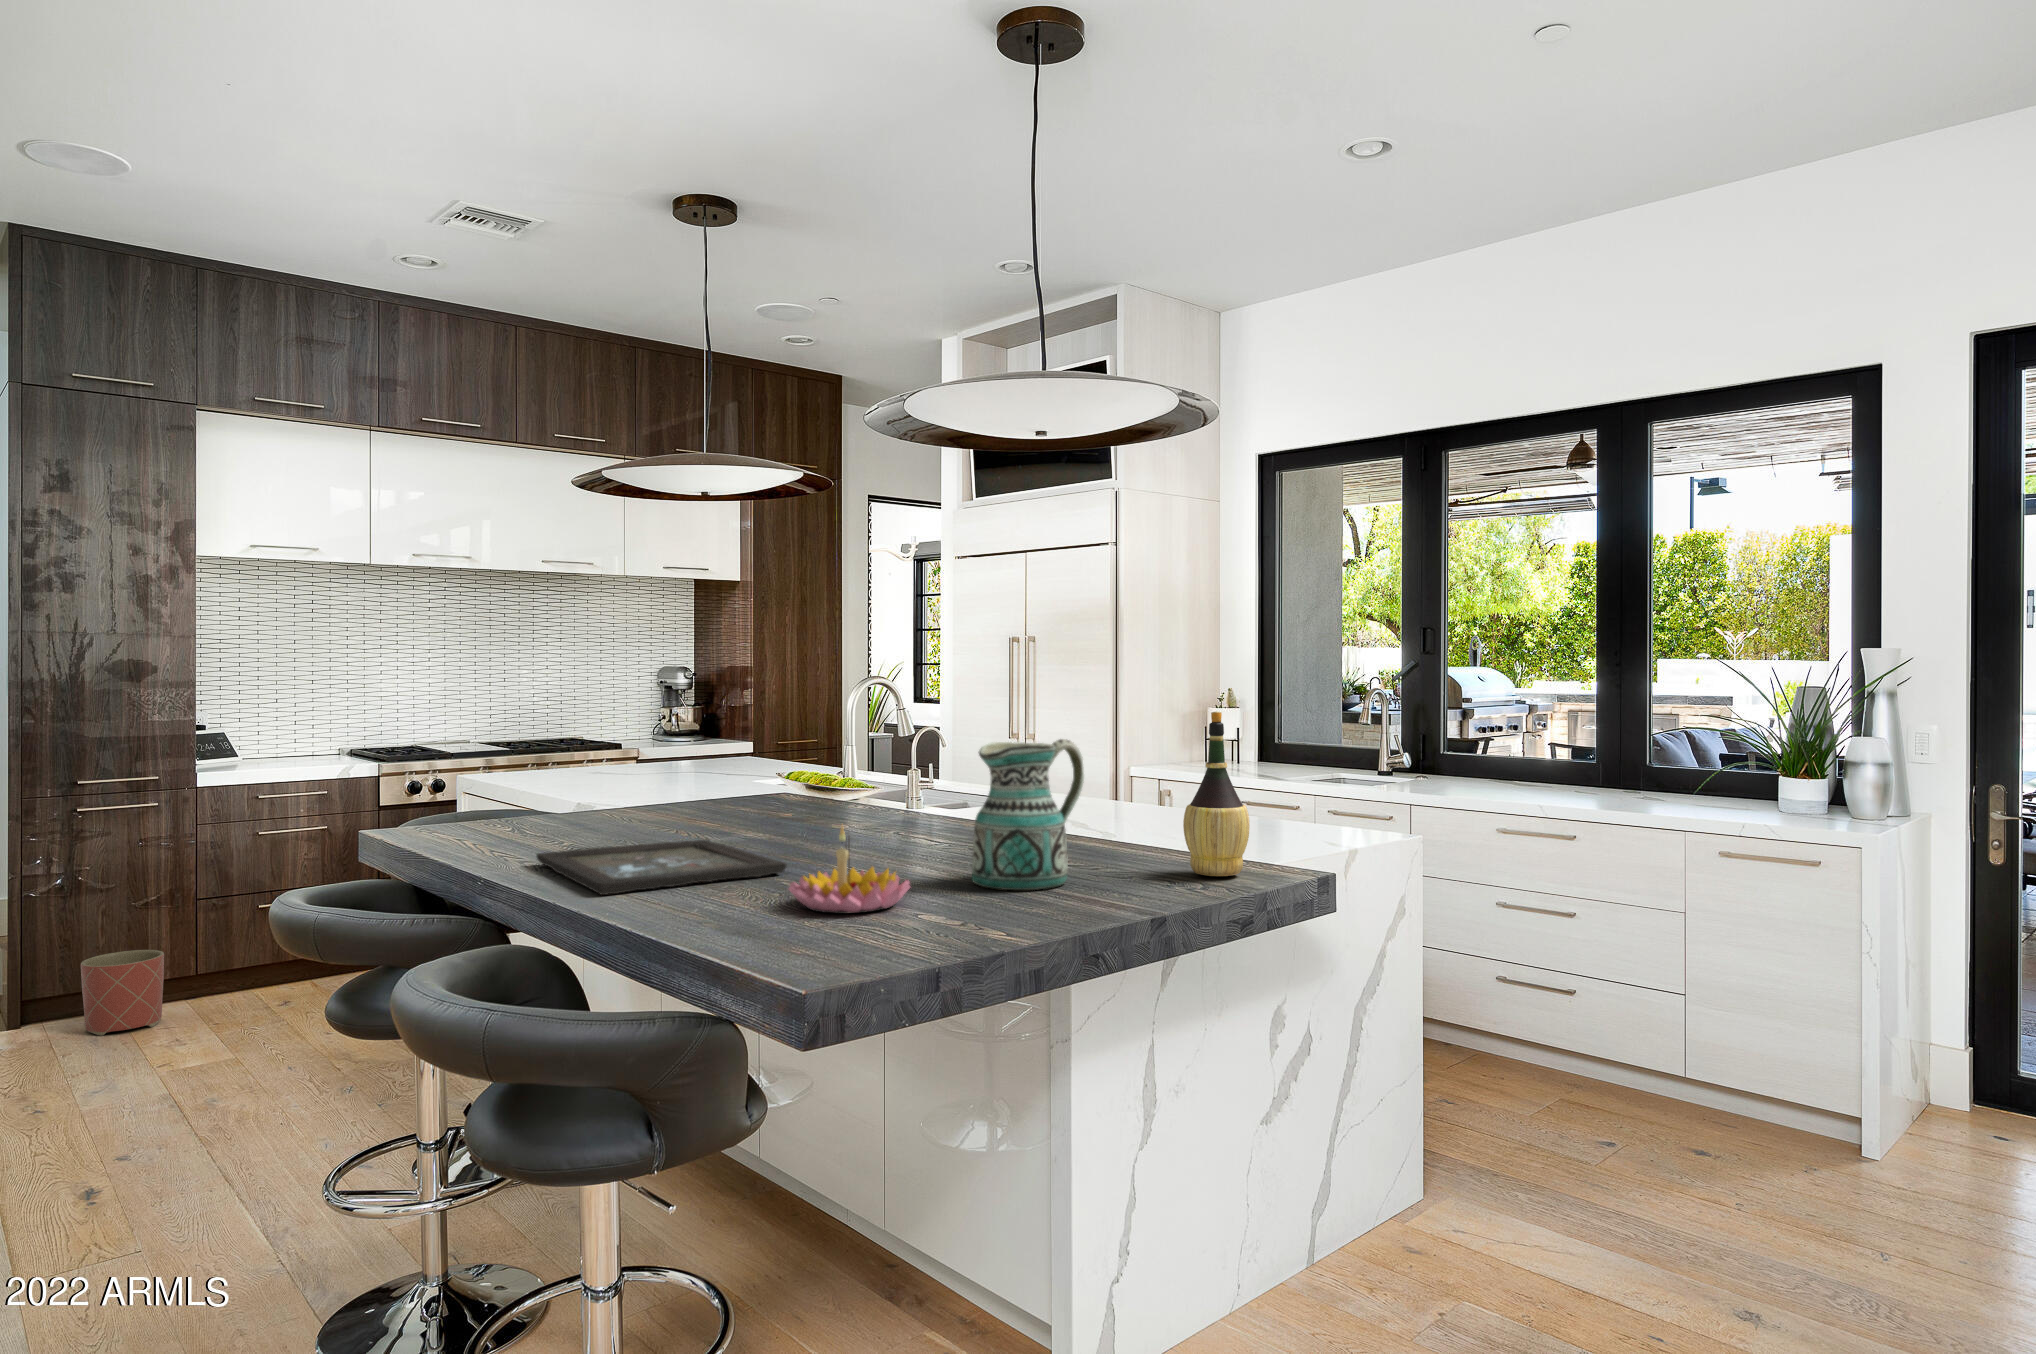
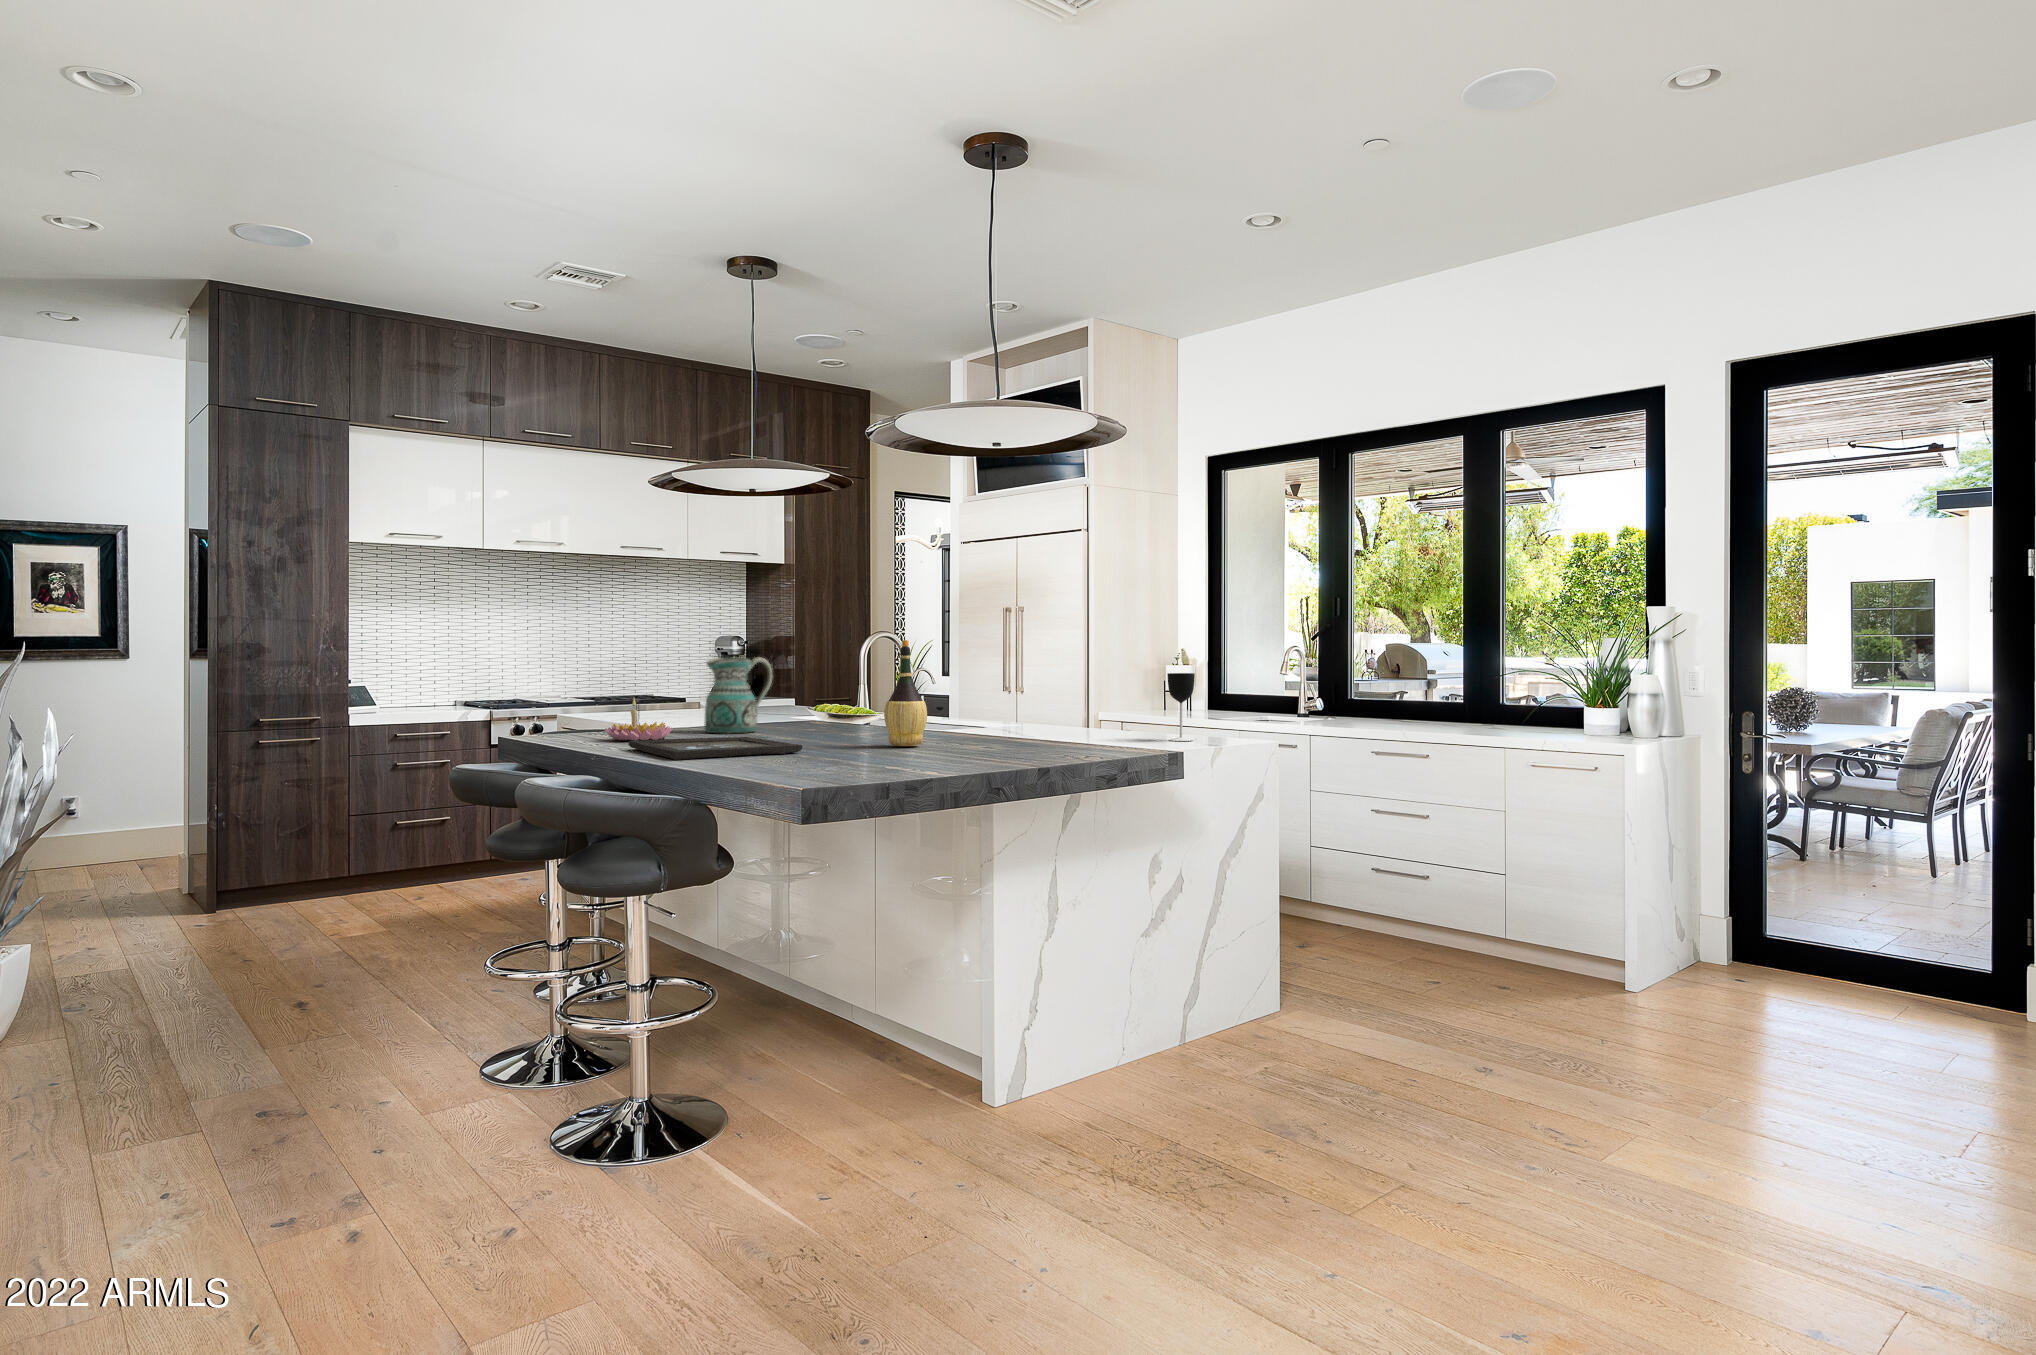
wine bottle: present [1183,711,1250,876] -> present [884,640,927,746]
ceramic pitcher: present [972,739,1084,890] -> present [704,657,772,733]
wine glass: none [1278,746,1316,840] -> present [1167,673,1195,741]
candle holder: present [789,826,910,914] -> present [604,698,673,741]
planter: present [81,950,164,1036] -> none [271,850,332,913]

